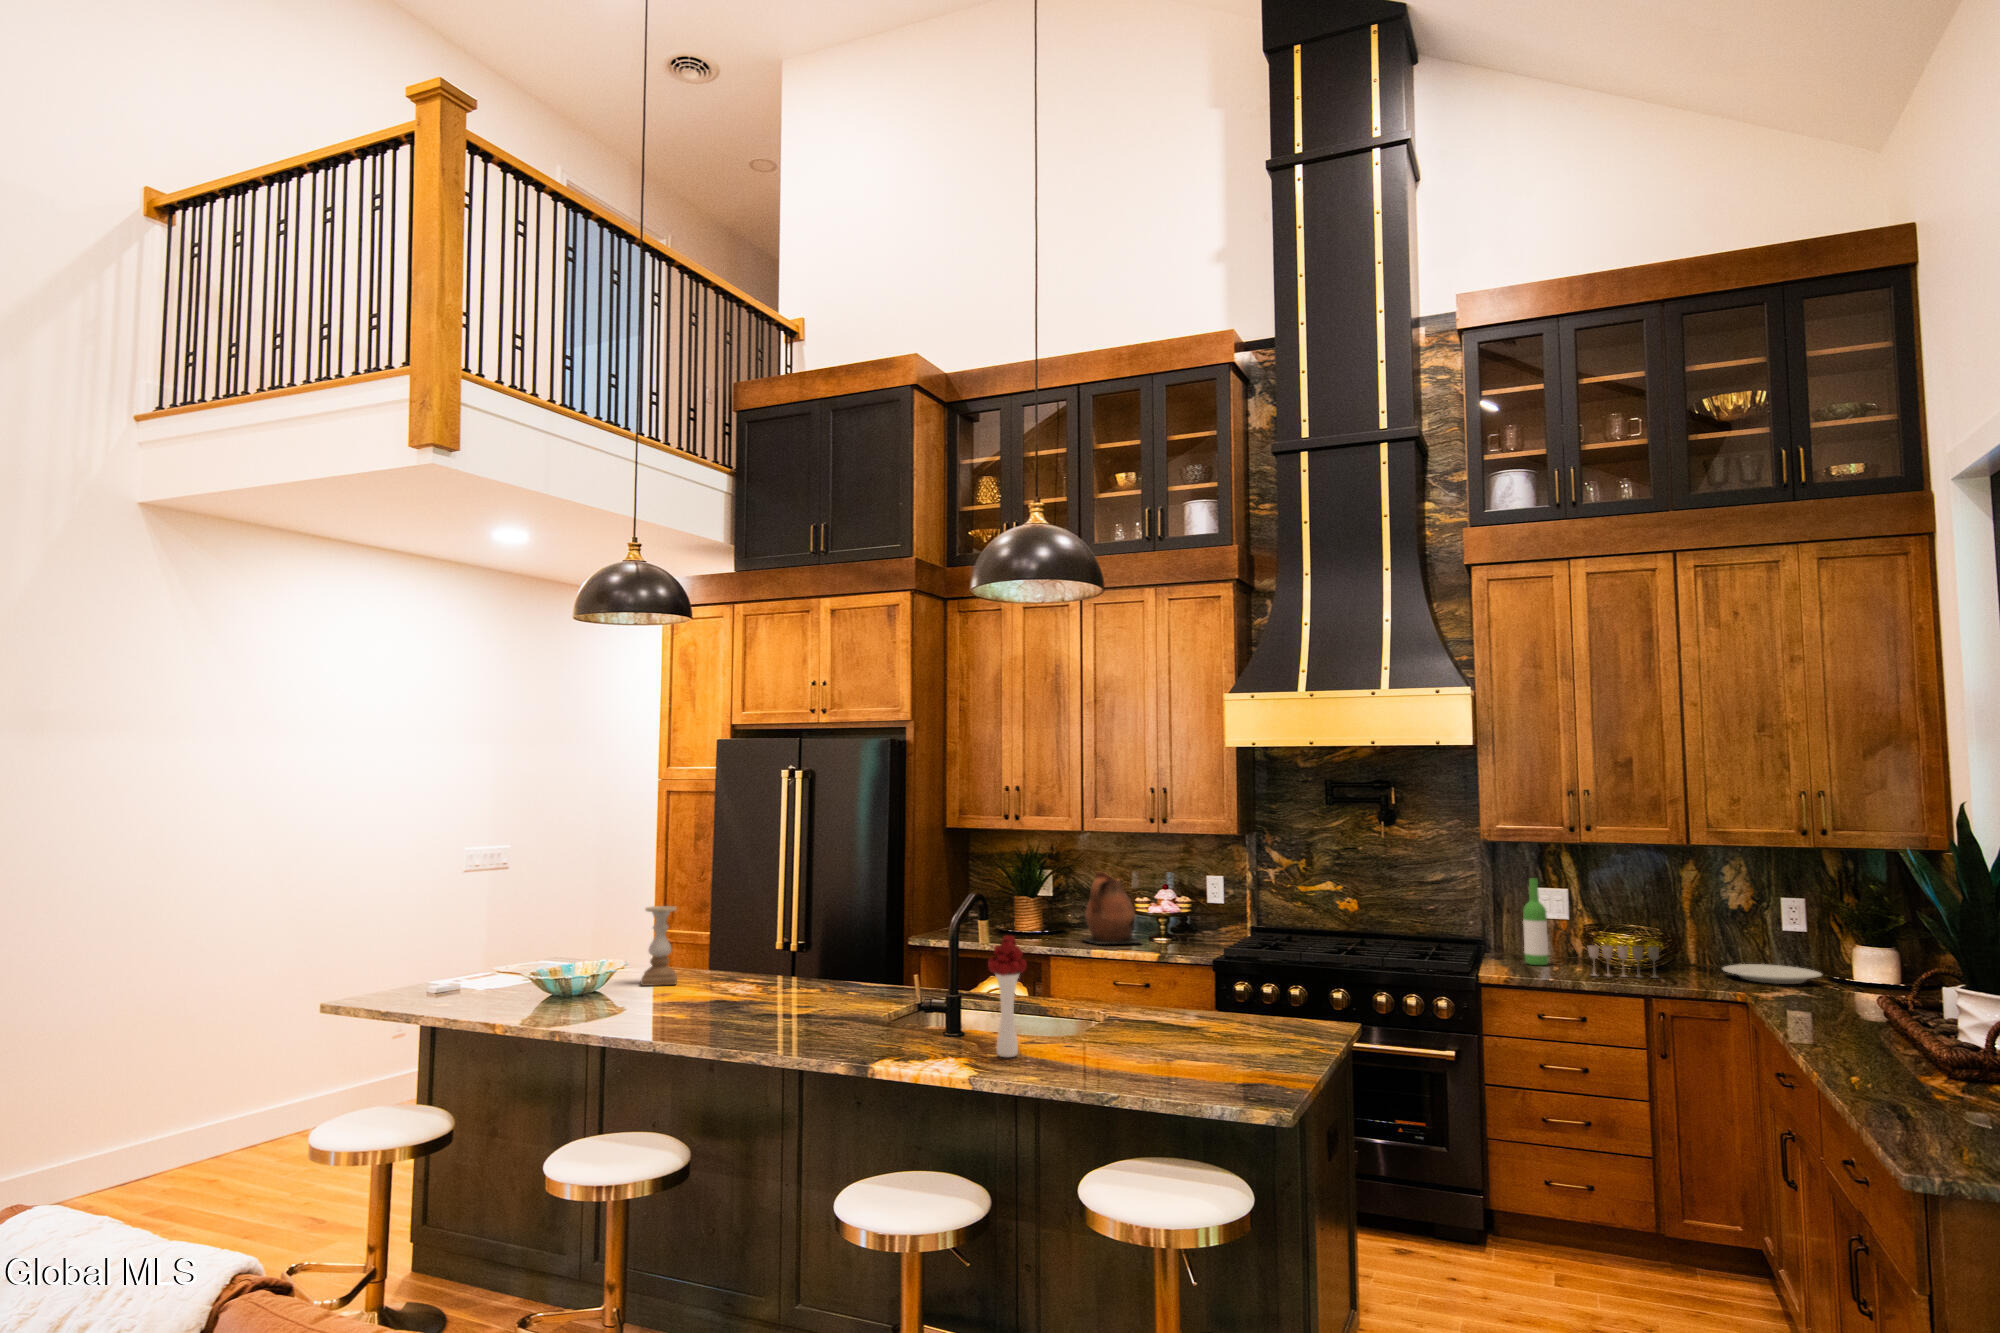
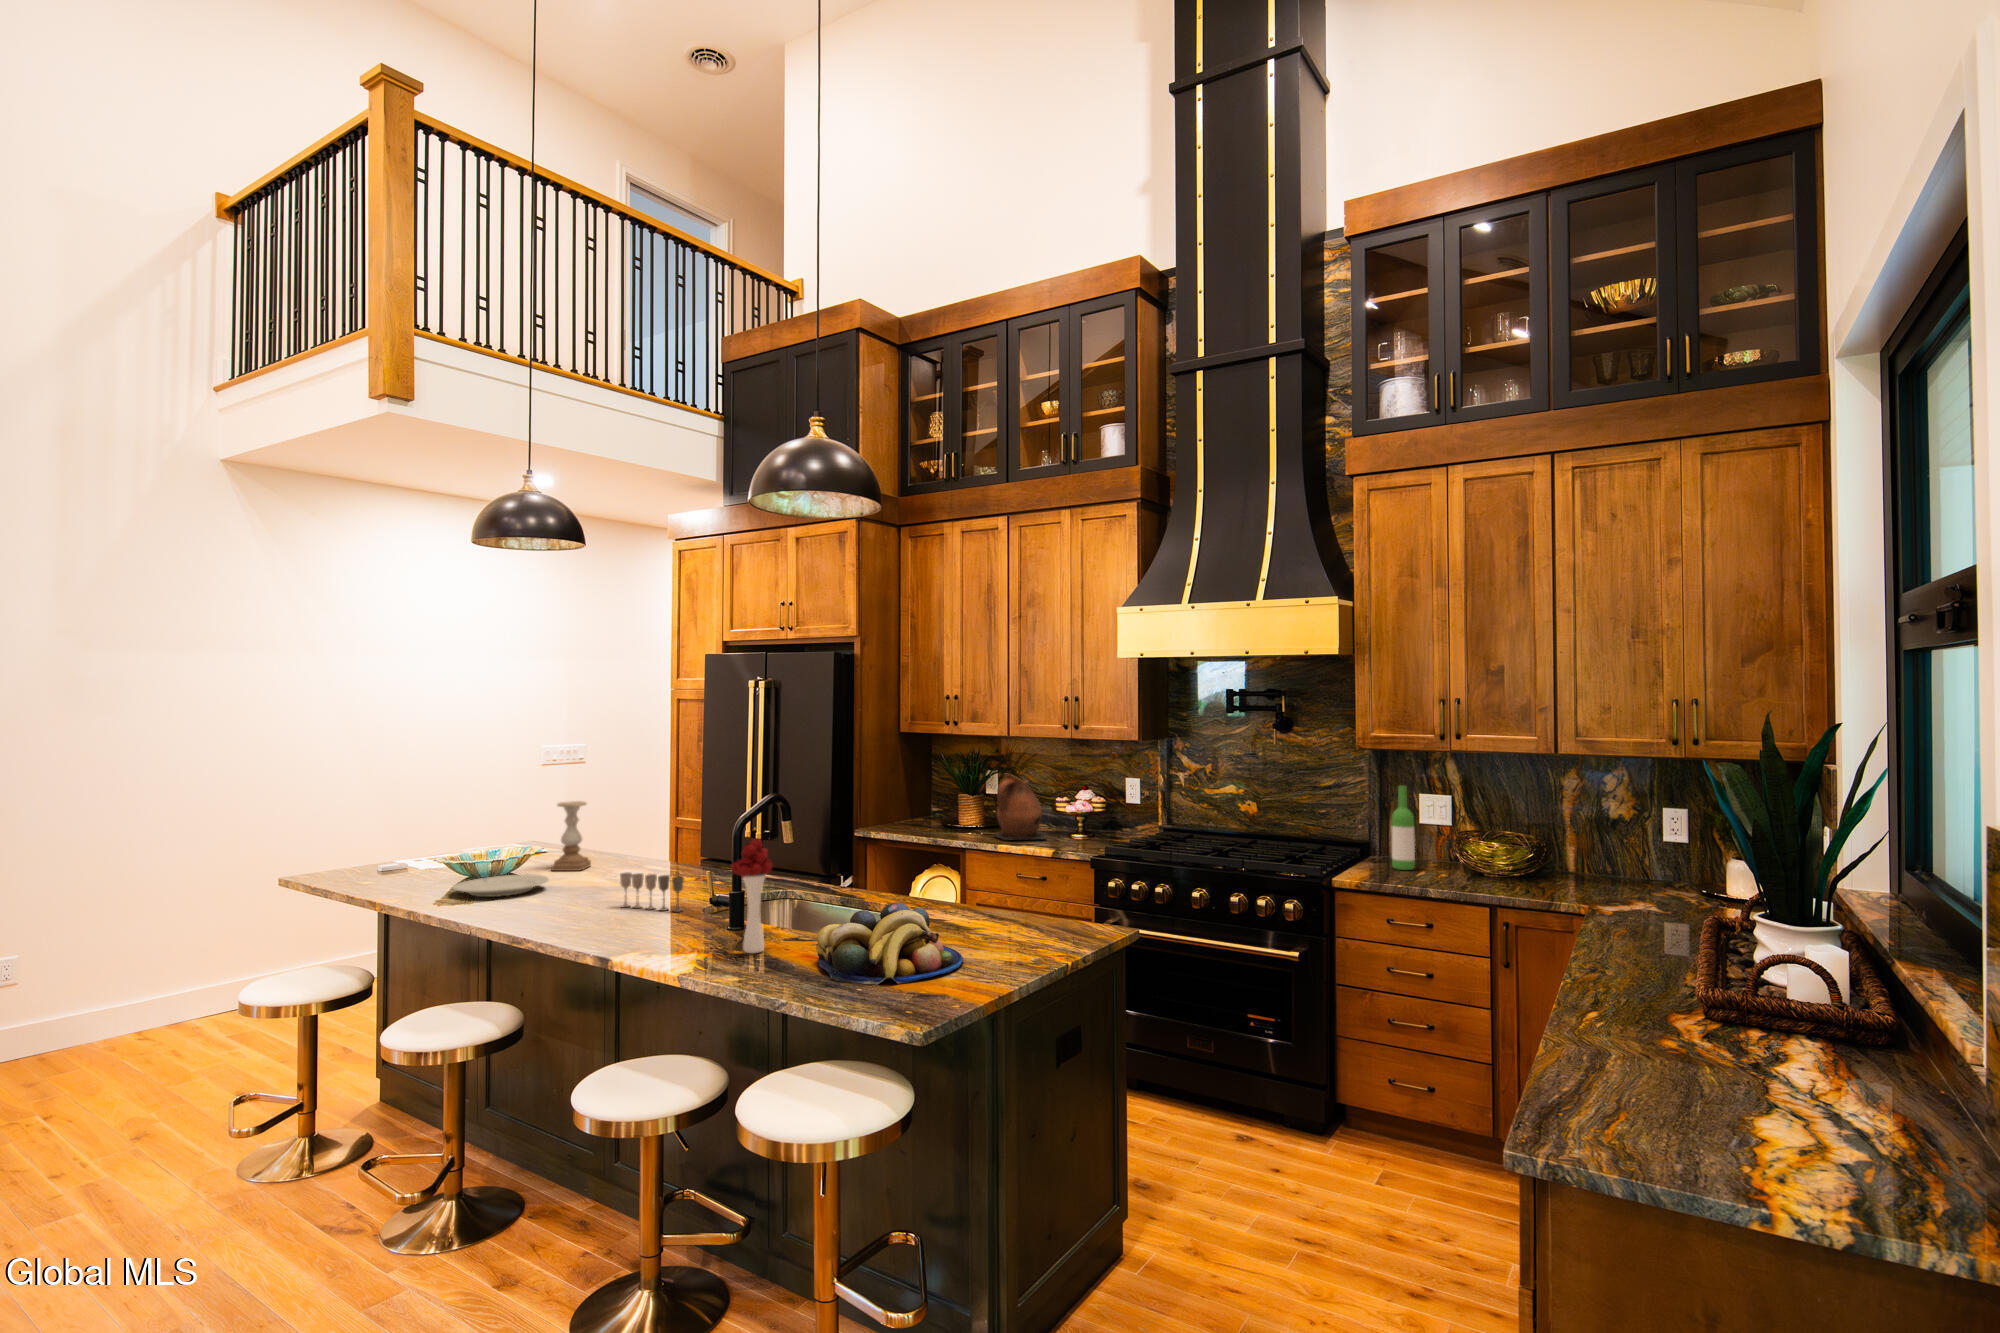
wine glass: present [1588,945,1659,978] -> present [620,873,684,912]
plate: present [1723,964,1822,984] -> present [452,874,549,897]
fruit bowl: none [1085,999,1238,1080] -> present [816,902,963,985]

